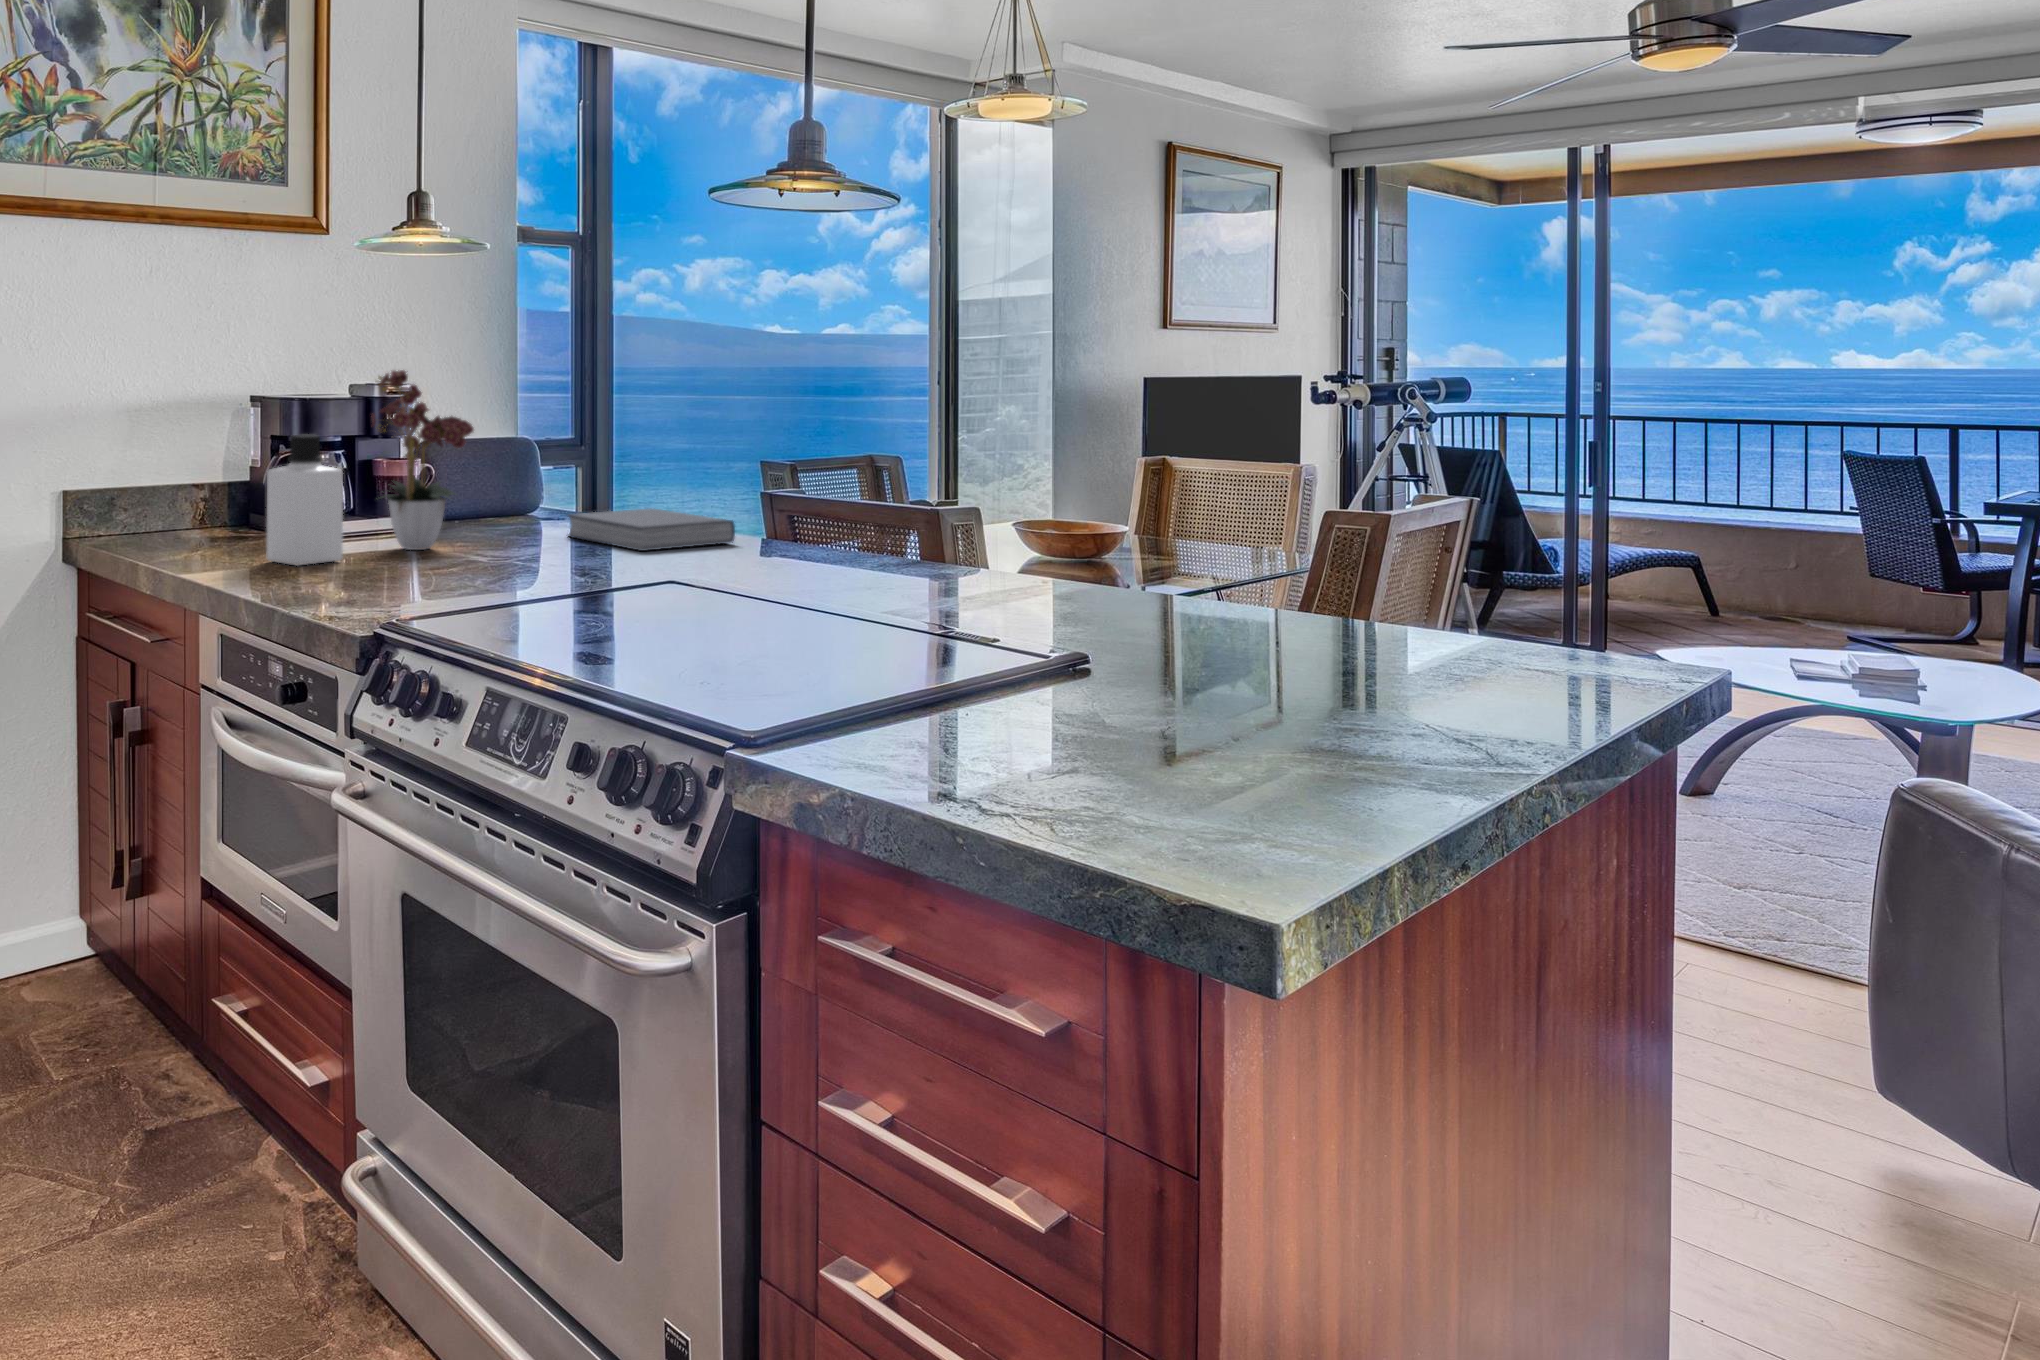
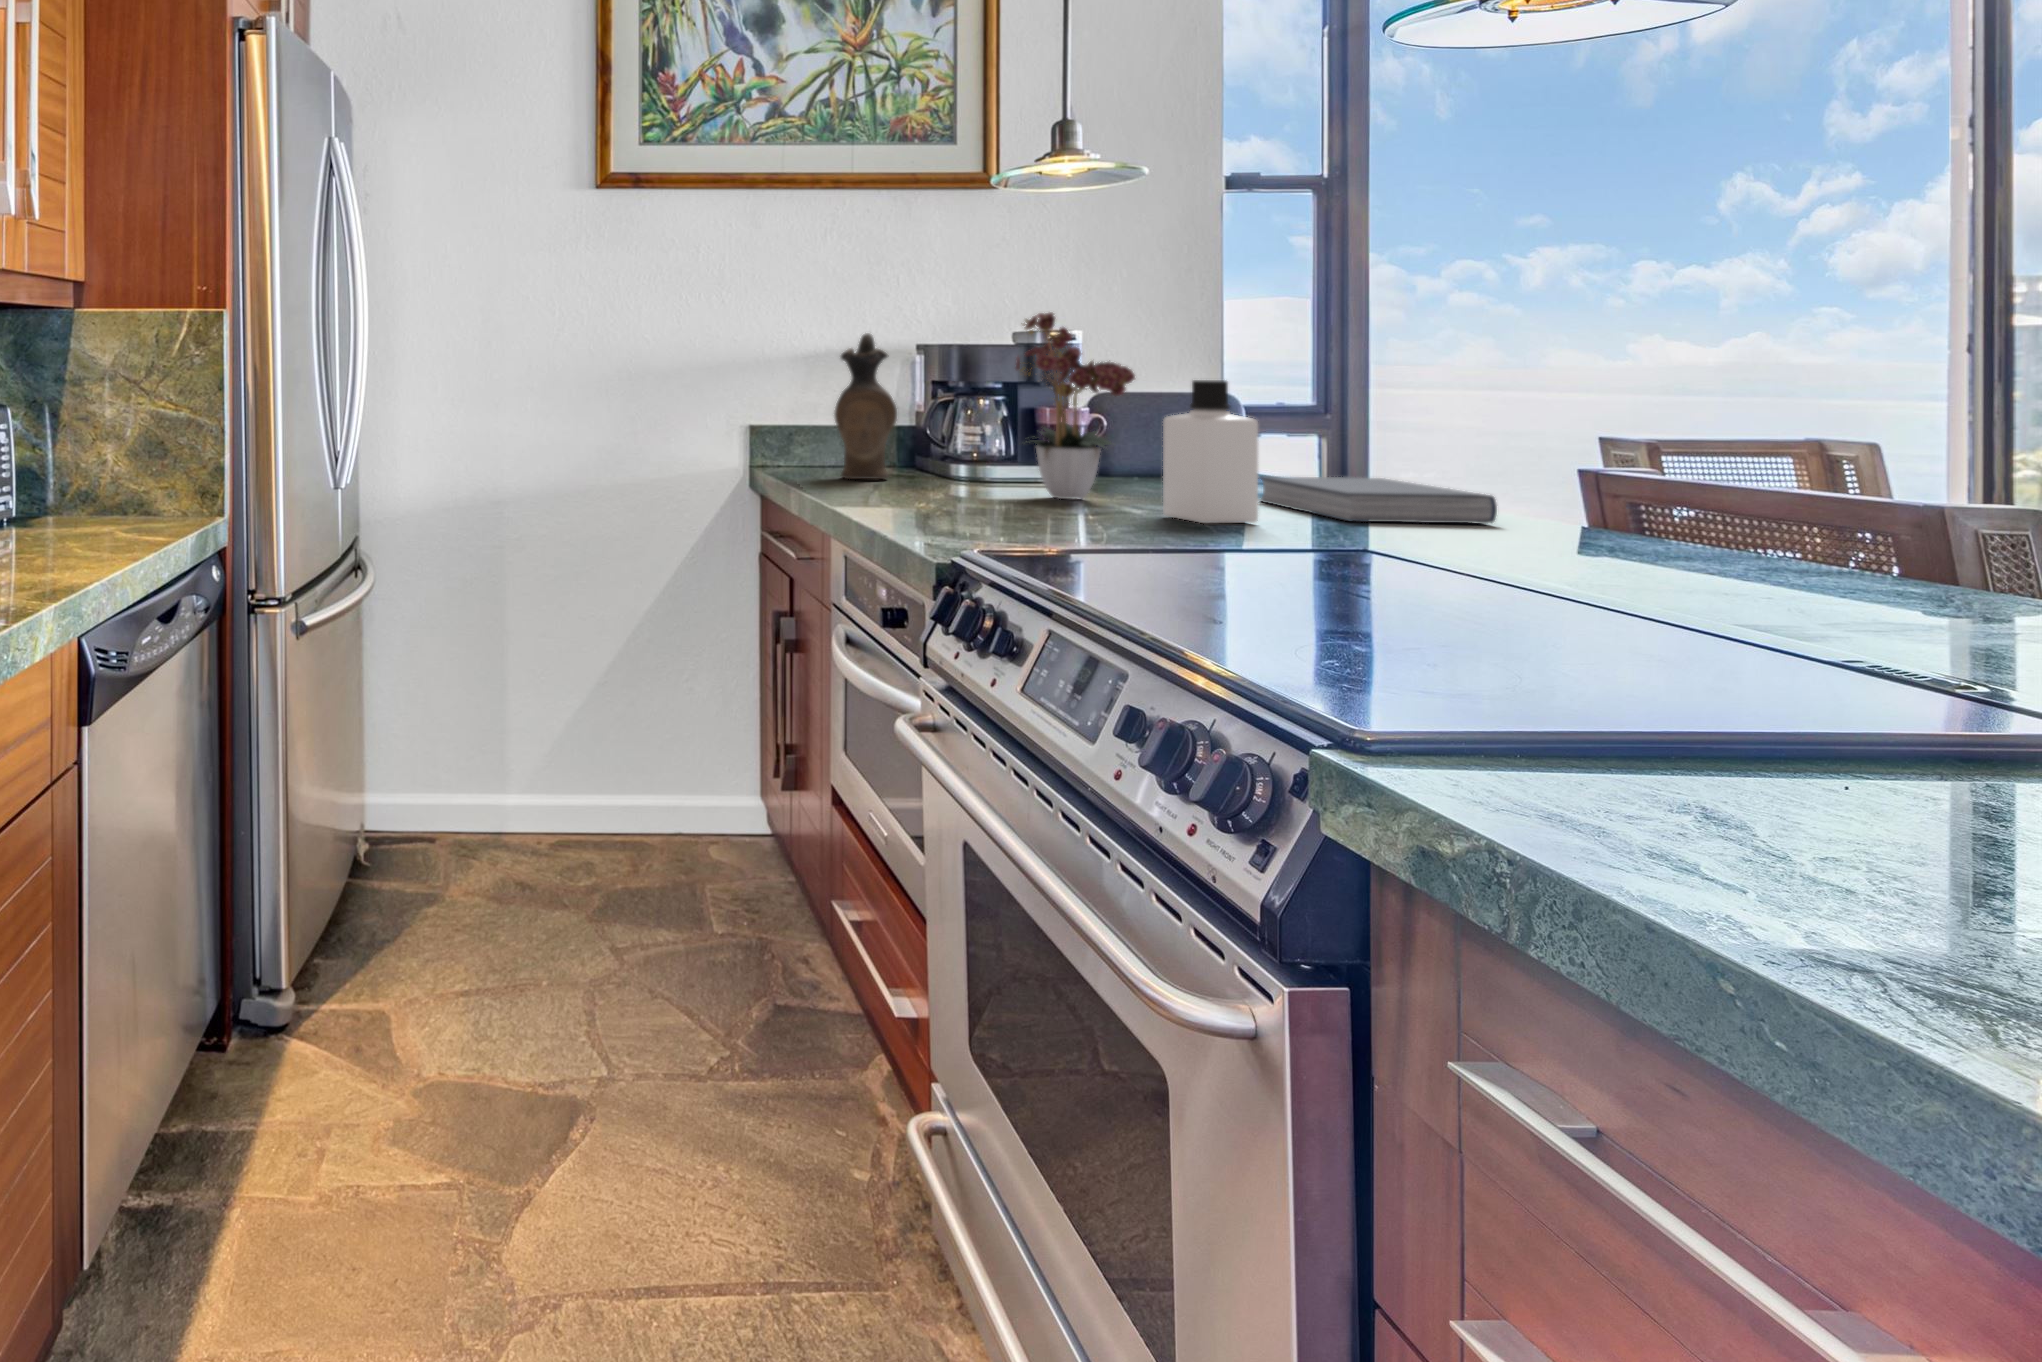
ceramic pitcher: none [176,385,244,545] -> present [834,333,897,479]
bottle: present [267,435,343,566] -> present [1163,380,1258,523]

